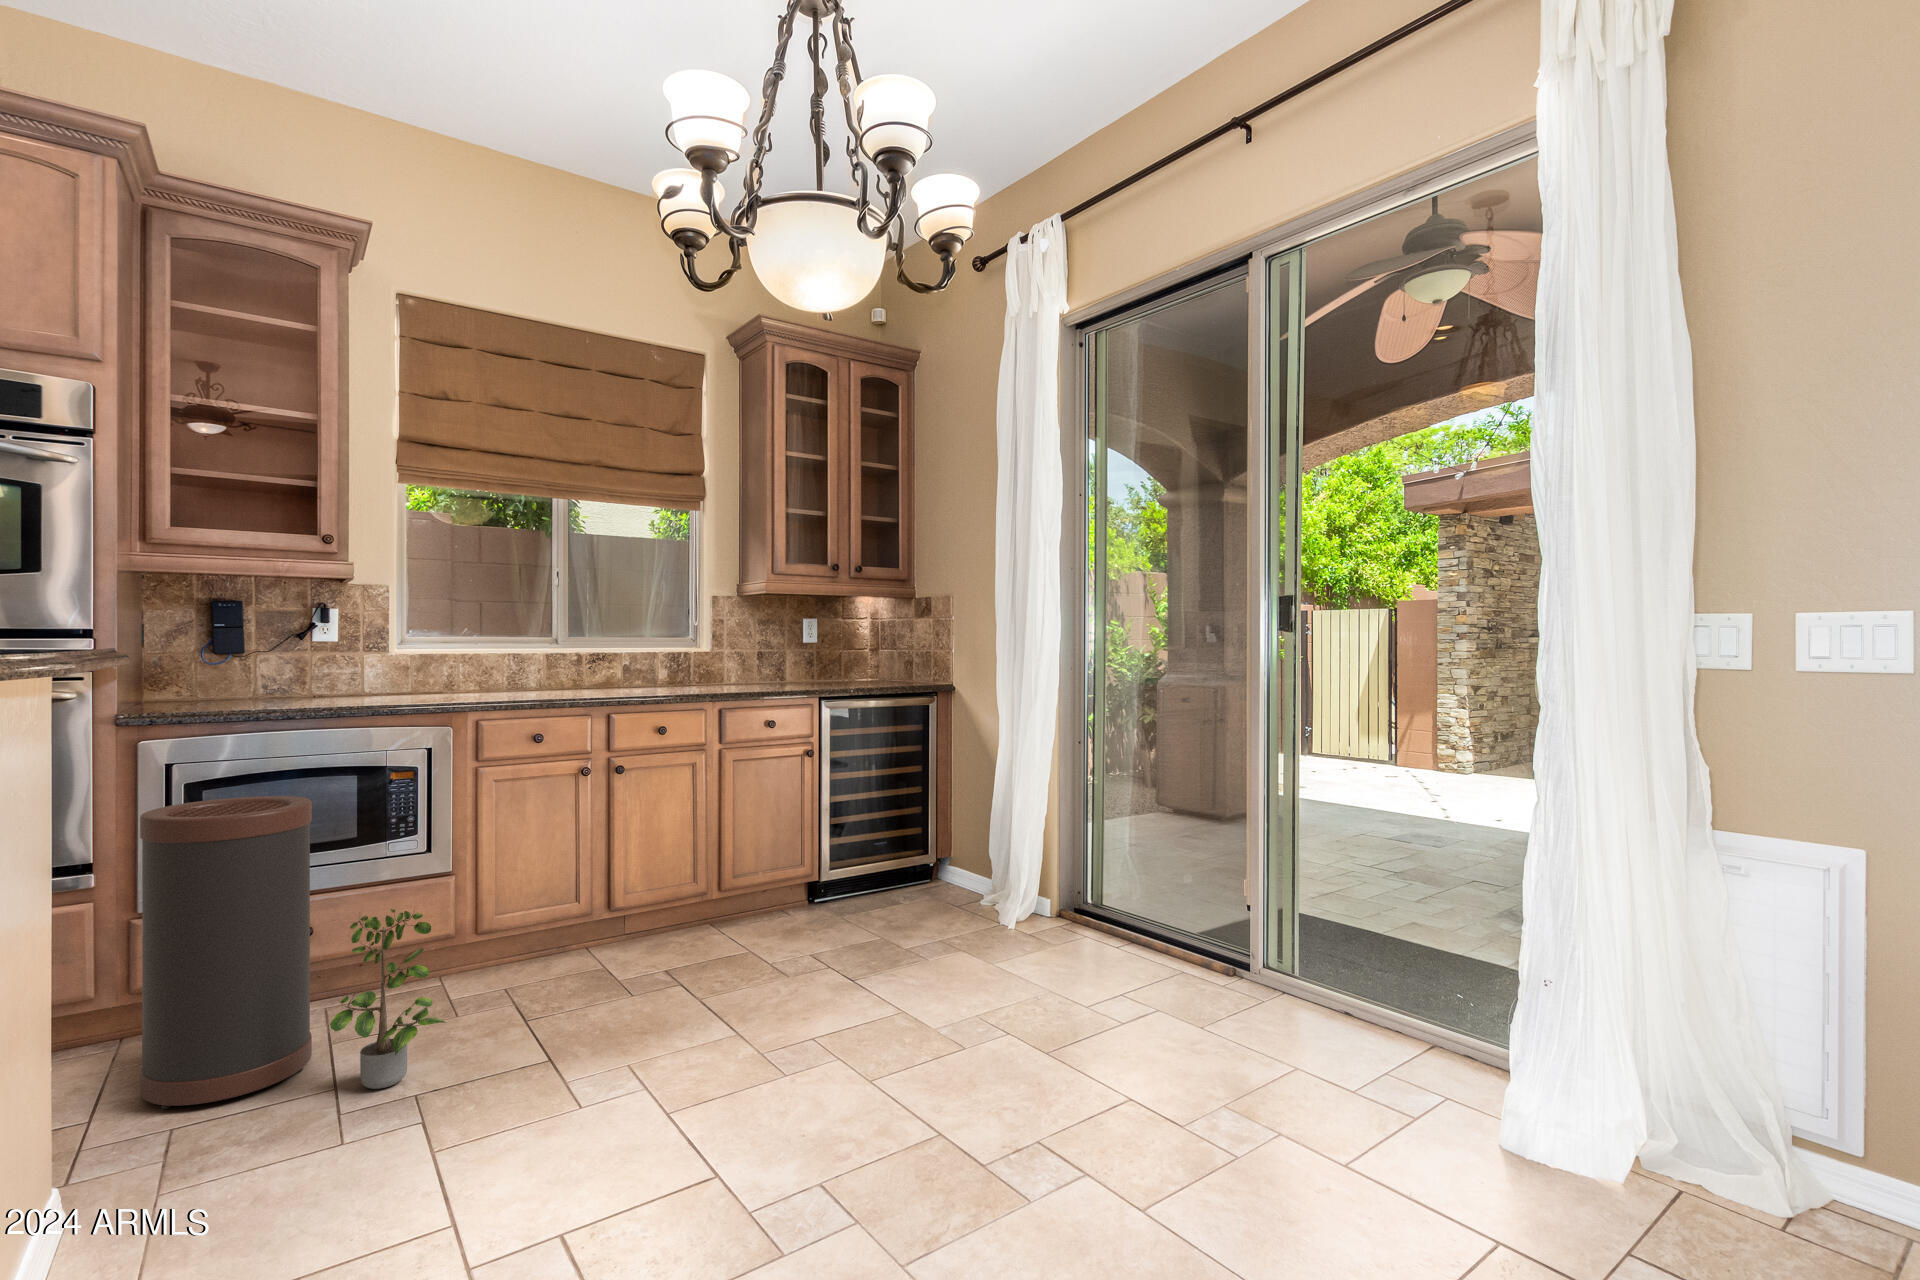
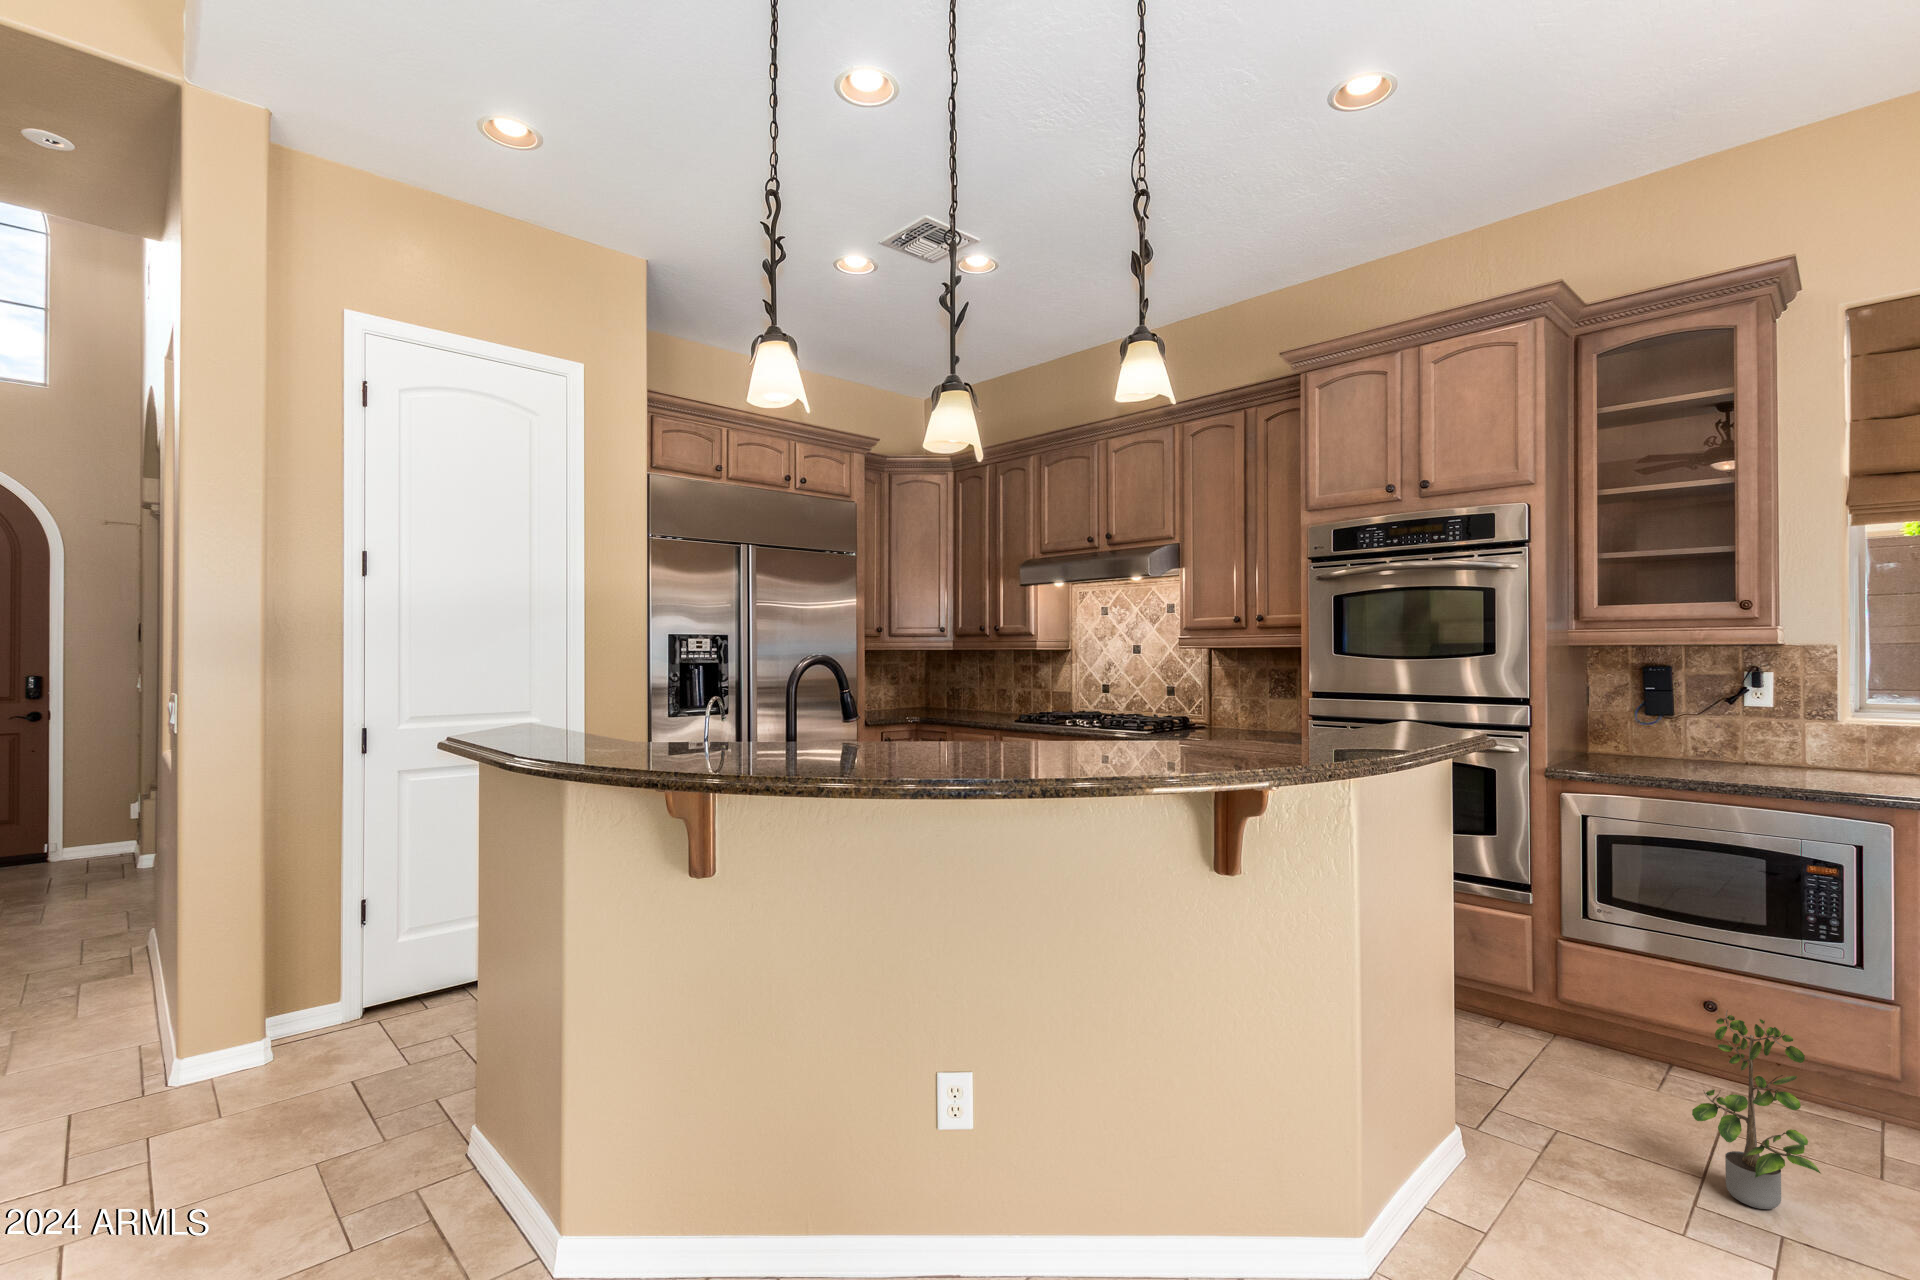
trash can: present [140,796,312,1109] -> none [1542,856,1693,1142]

